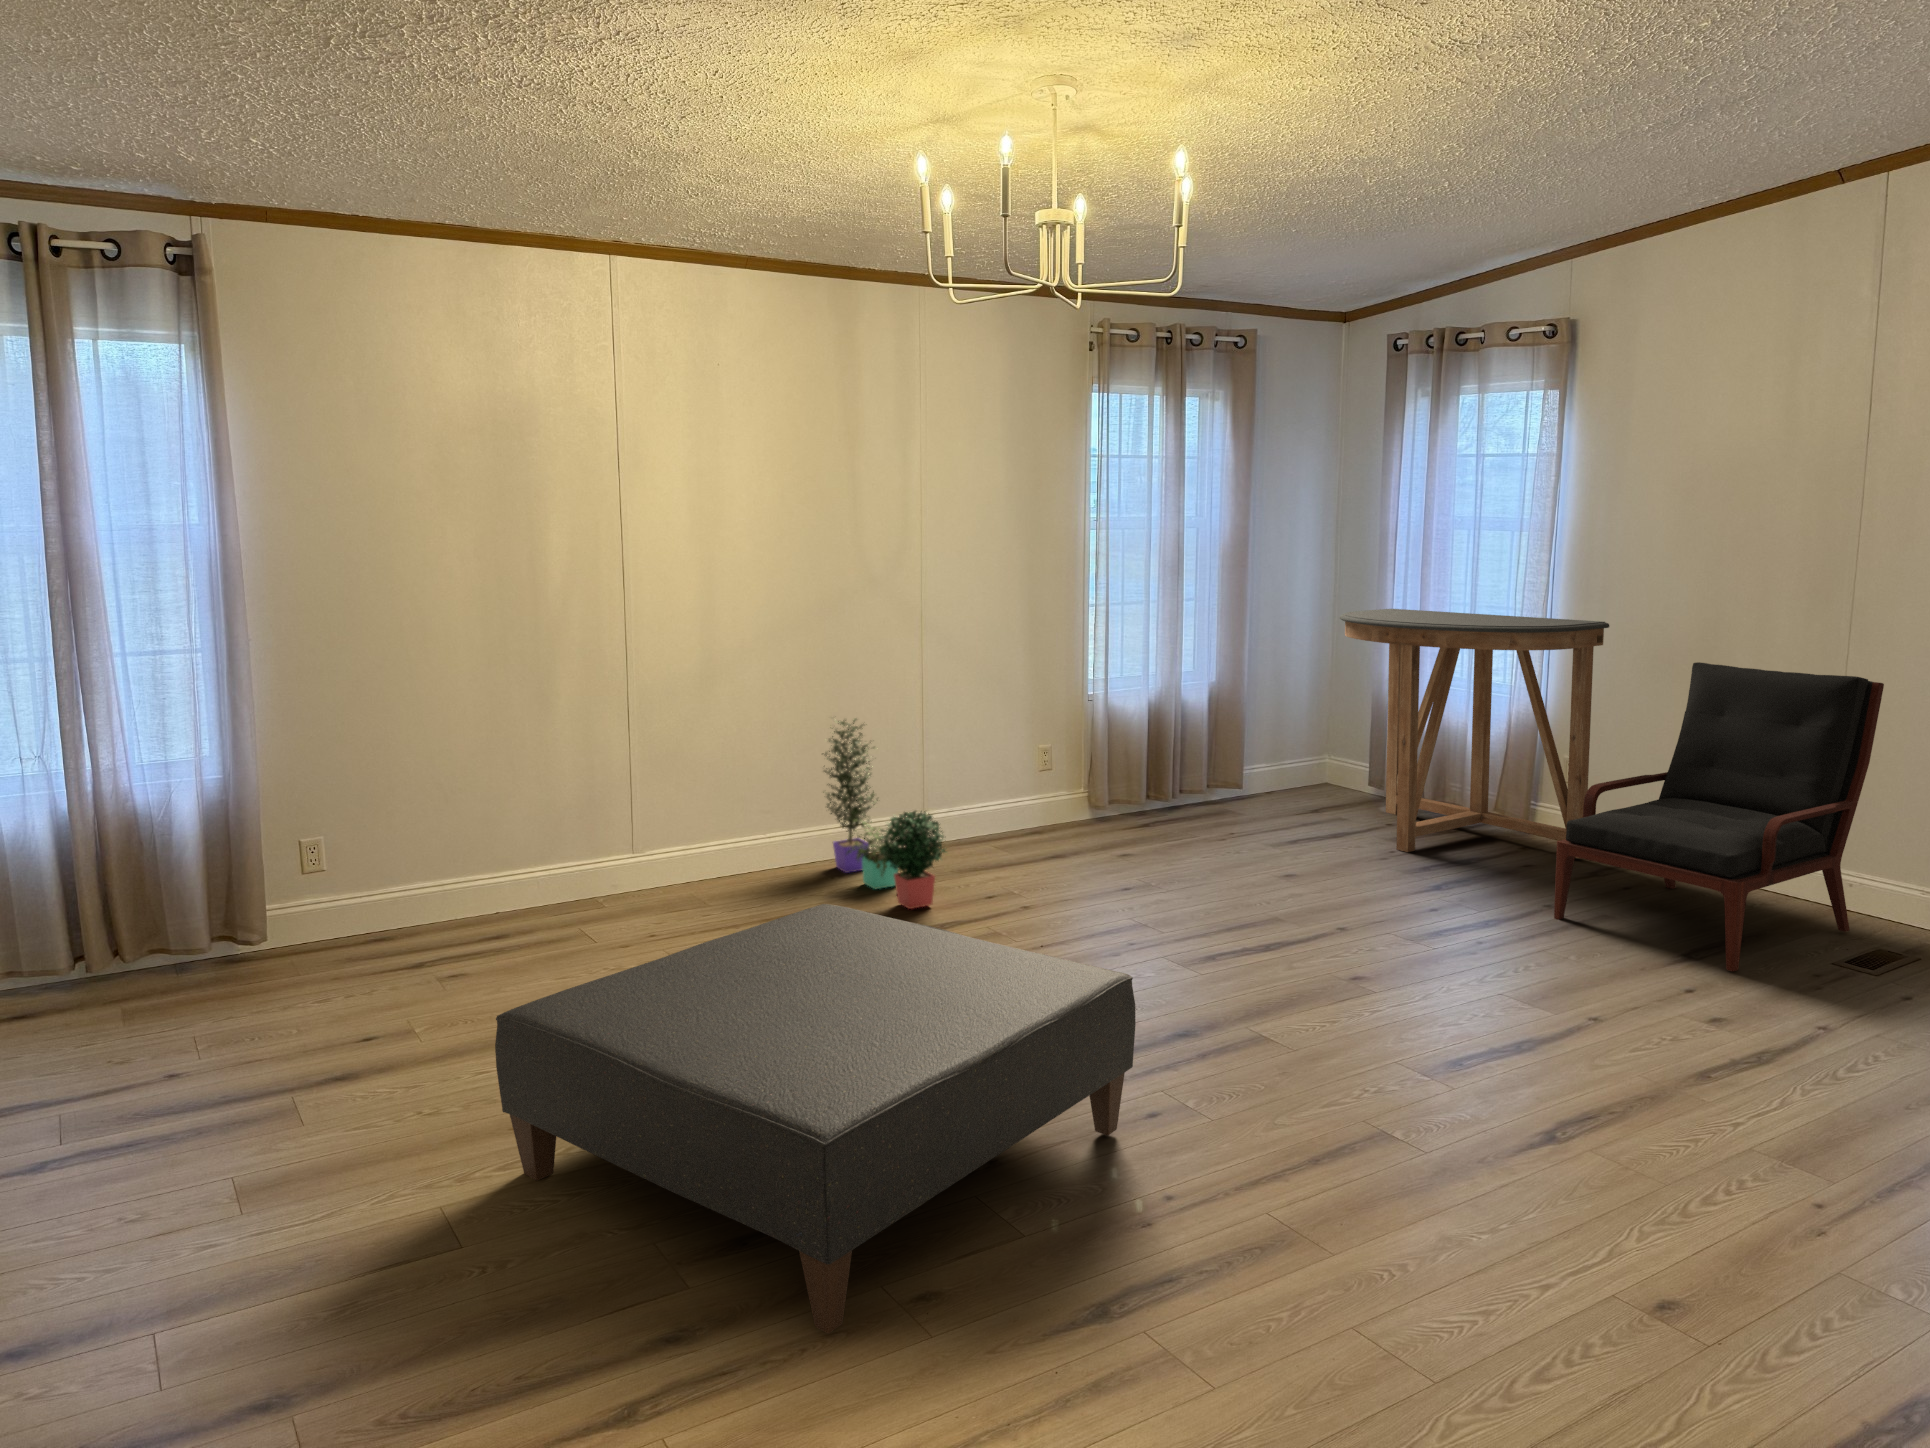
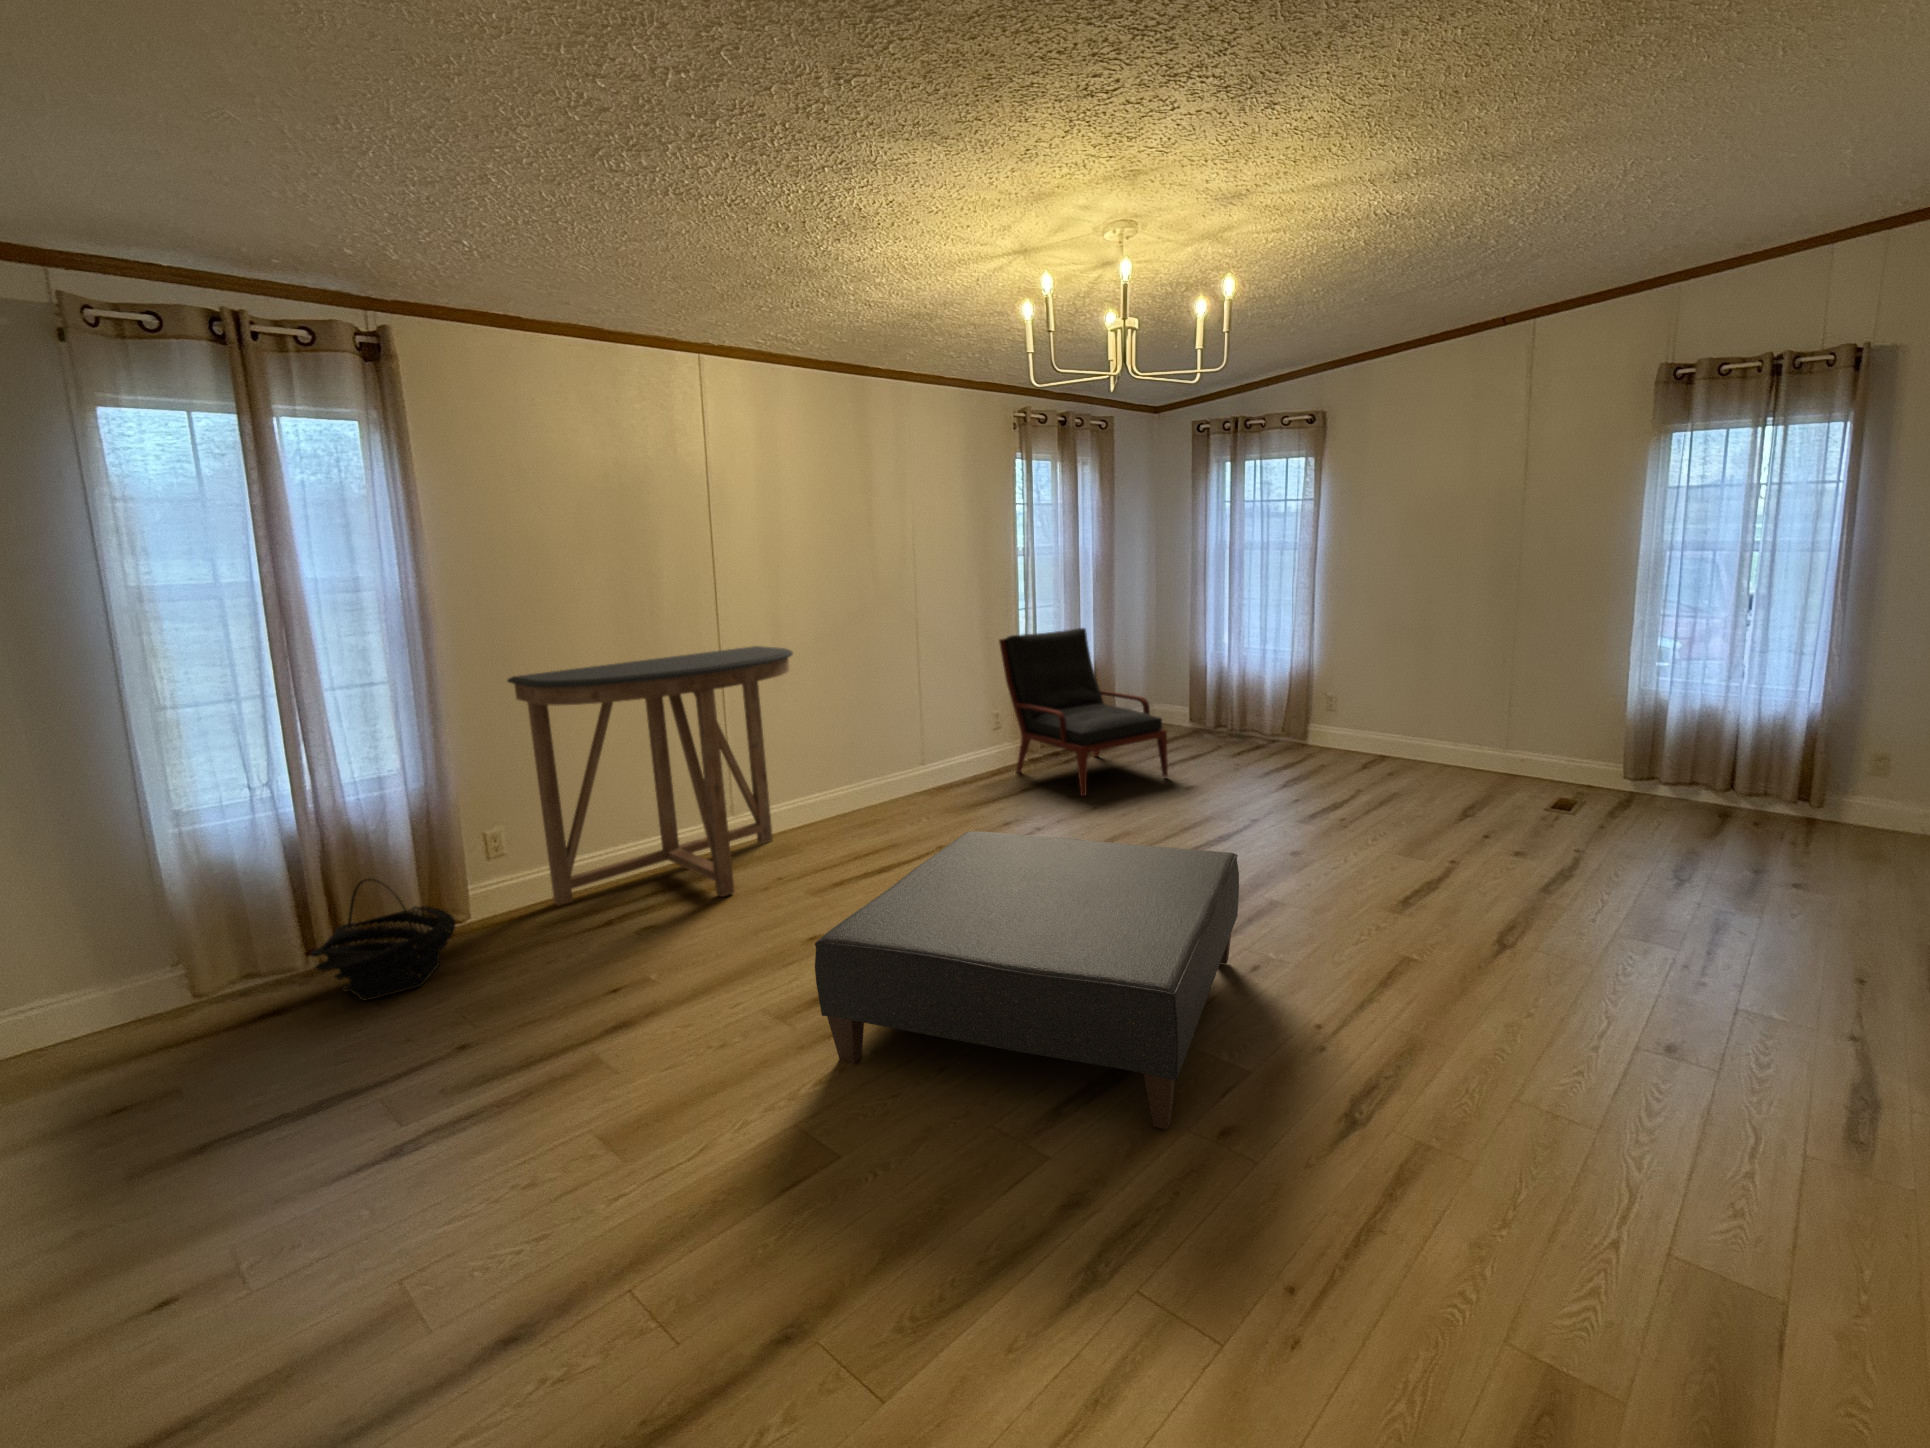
console table: present [1340,609,1609,858] -> present [508,646,793,905]
armchair: present [1554,662,1884,971] -> present [999,628,1168,796]
potted plant: present [823,719,946,909] -> none [865,699,980,832]
basket: none [56,879,227,1021] -> present [311,879,456,1001]

